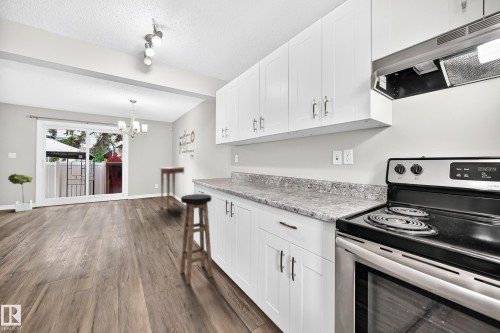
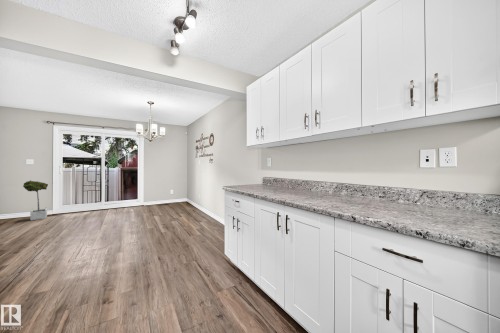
console table: present [161,167,184,207] -> none [177,171,204,216]
bar stool: present [180,194,213,285] -> none [218,204,259,319]

